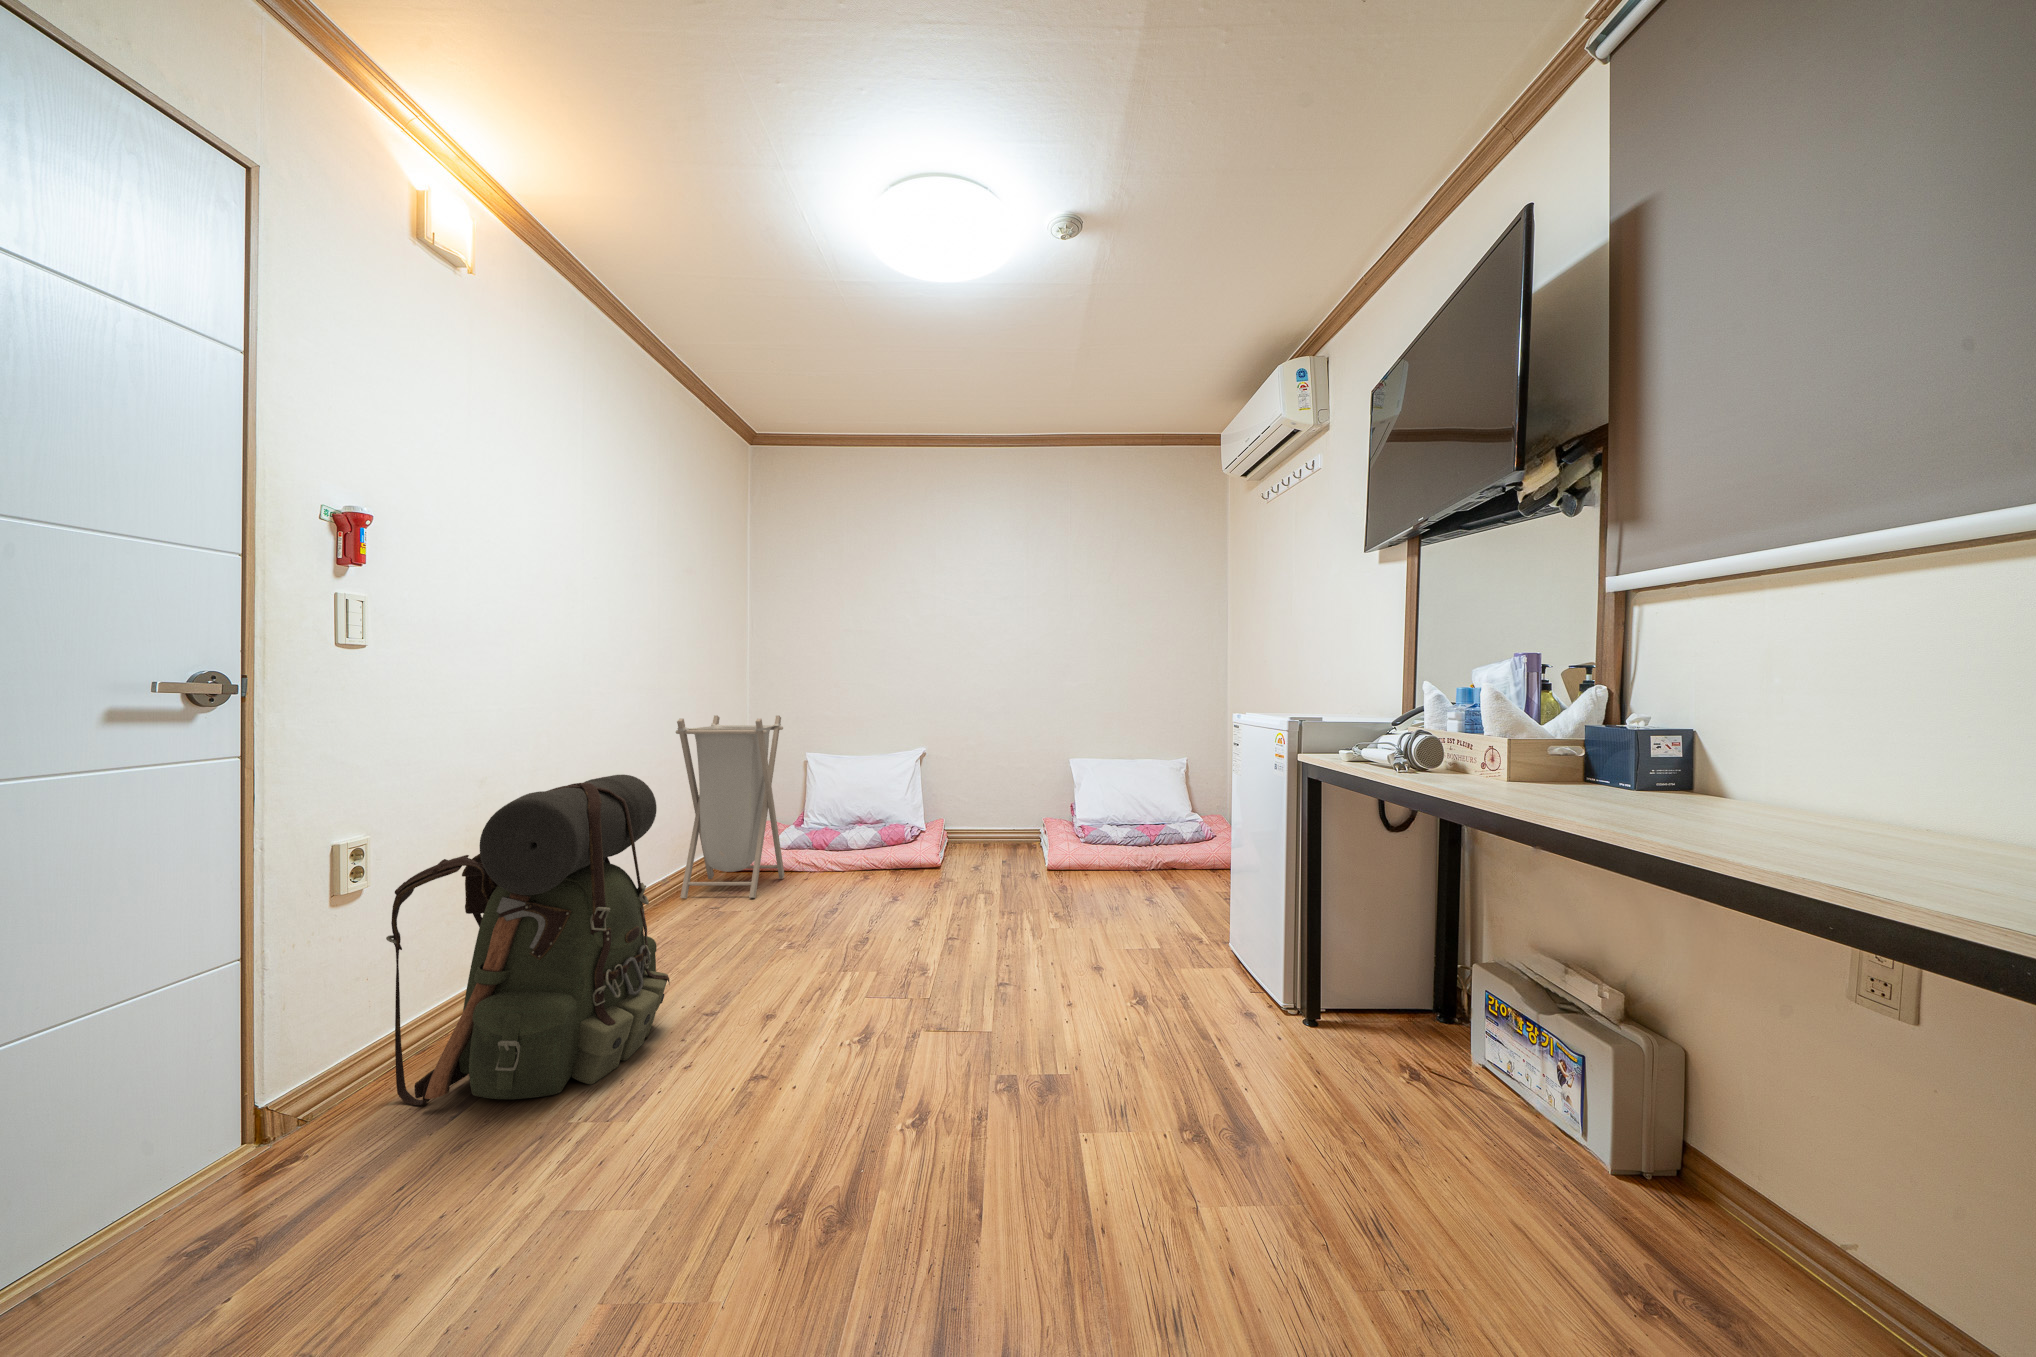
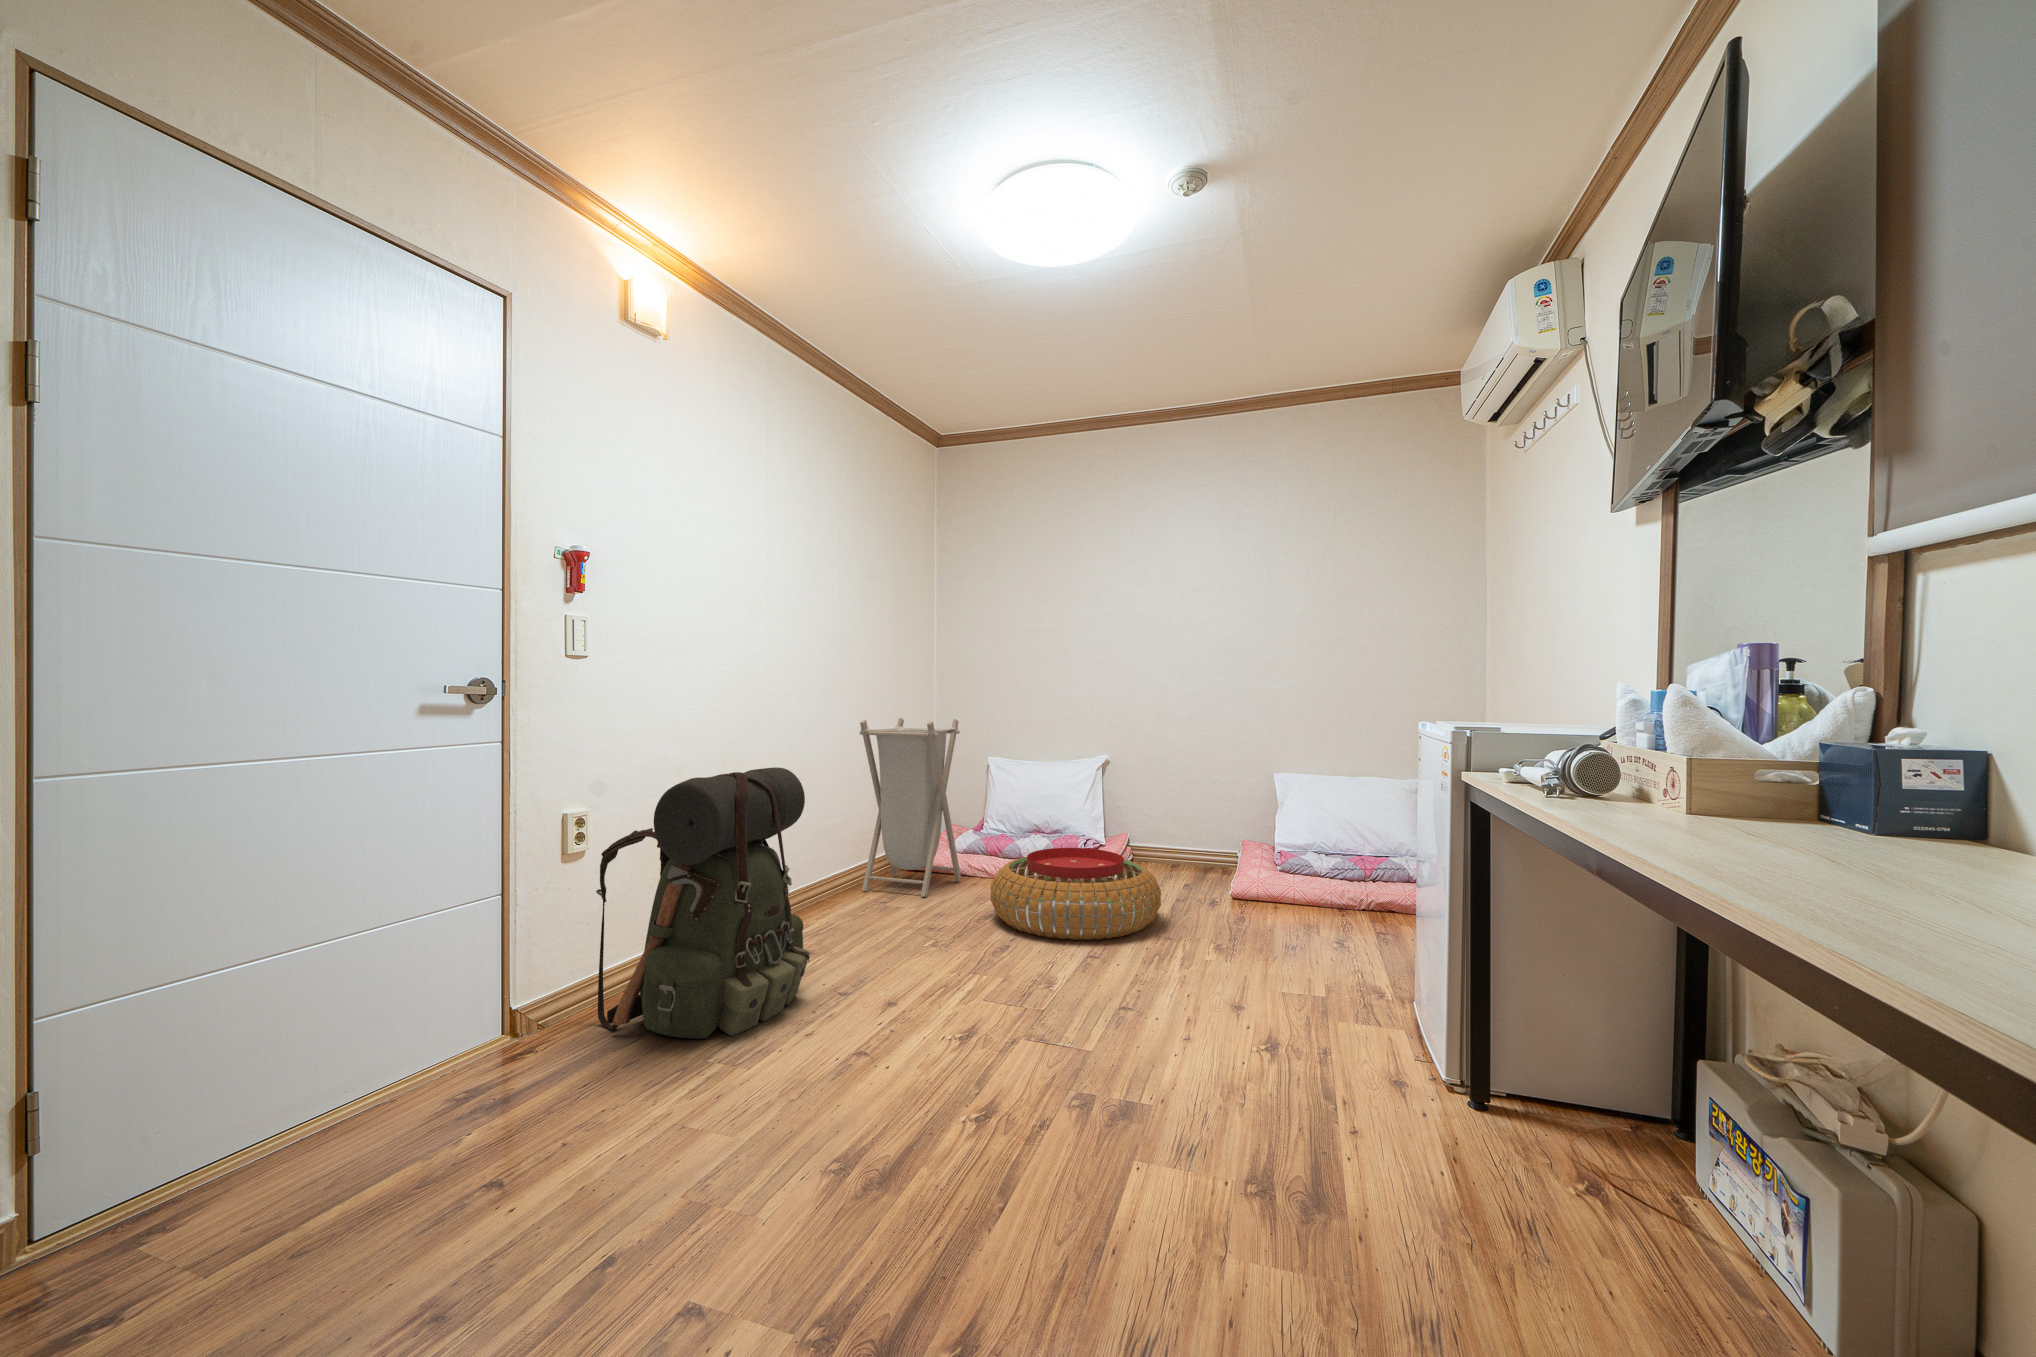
pouf: none [831,836,996,926] -> present [990,848,1161,940]

